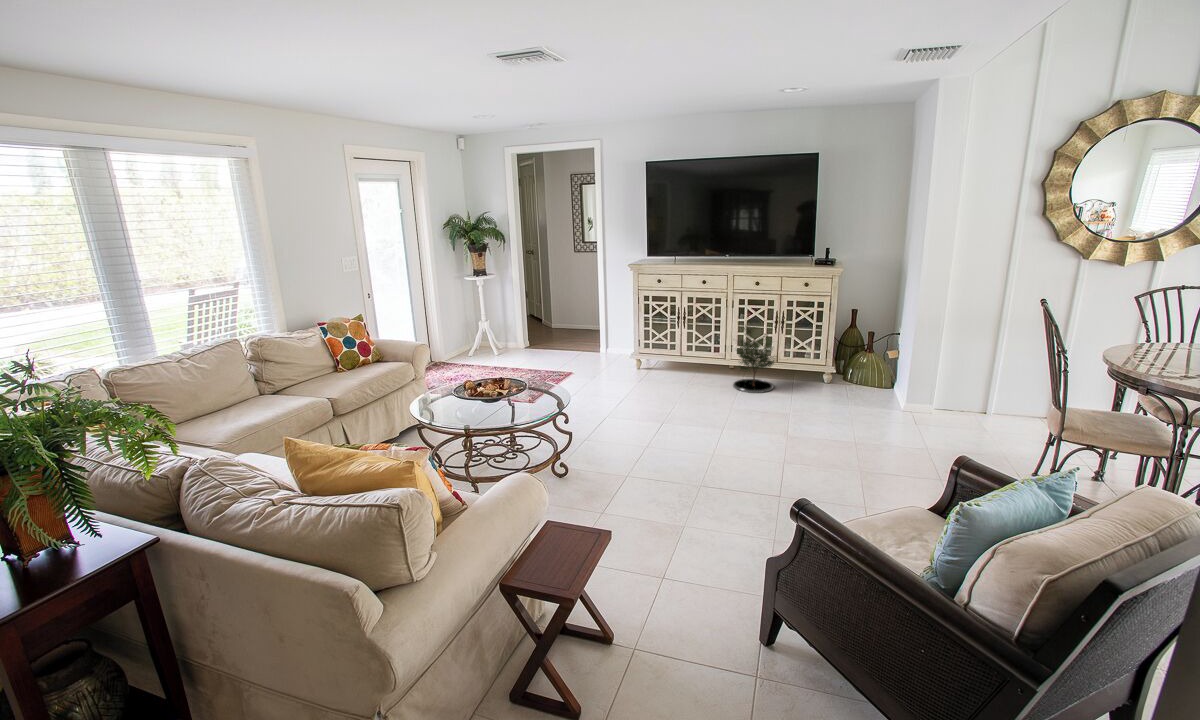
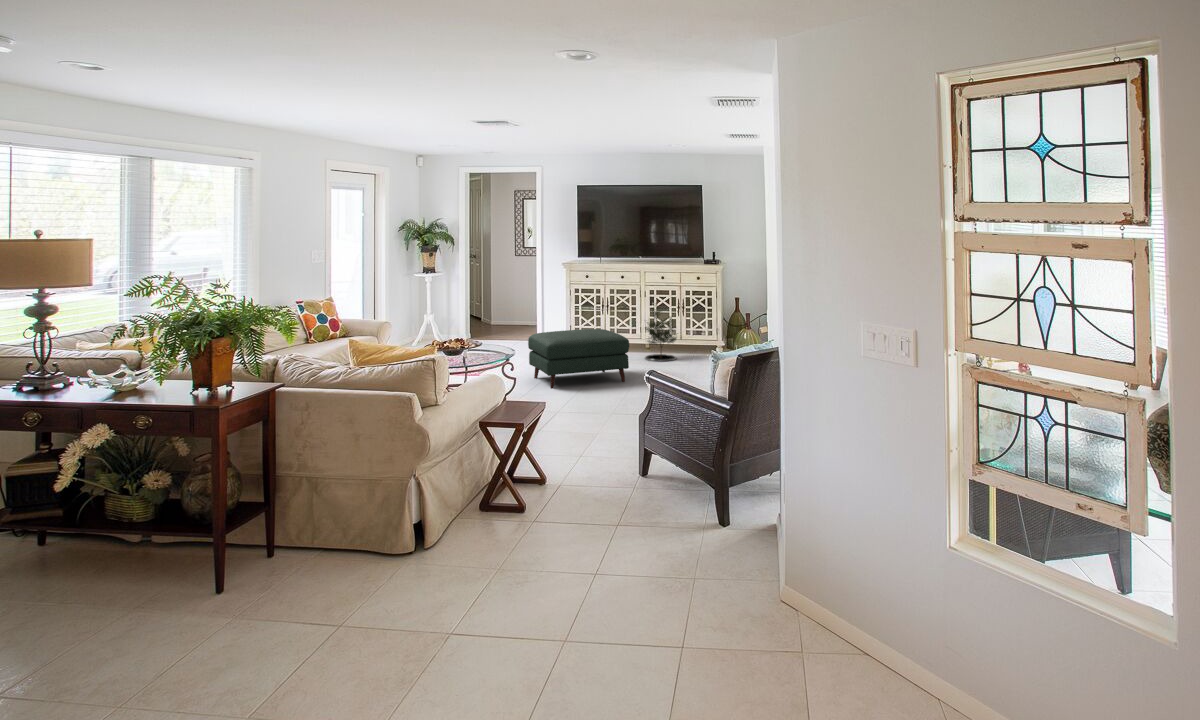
ottoman: none [586,362,727,458] -> present [528,329,629,388]

